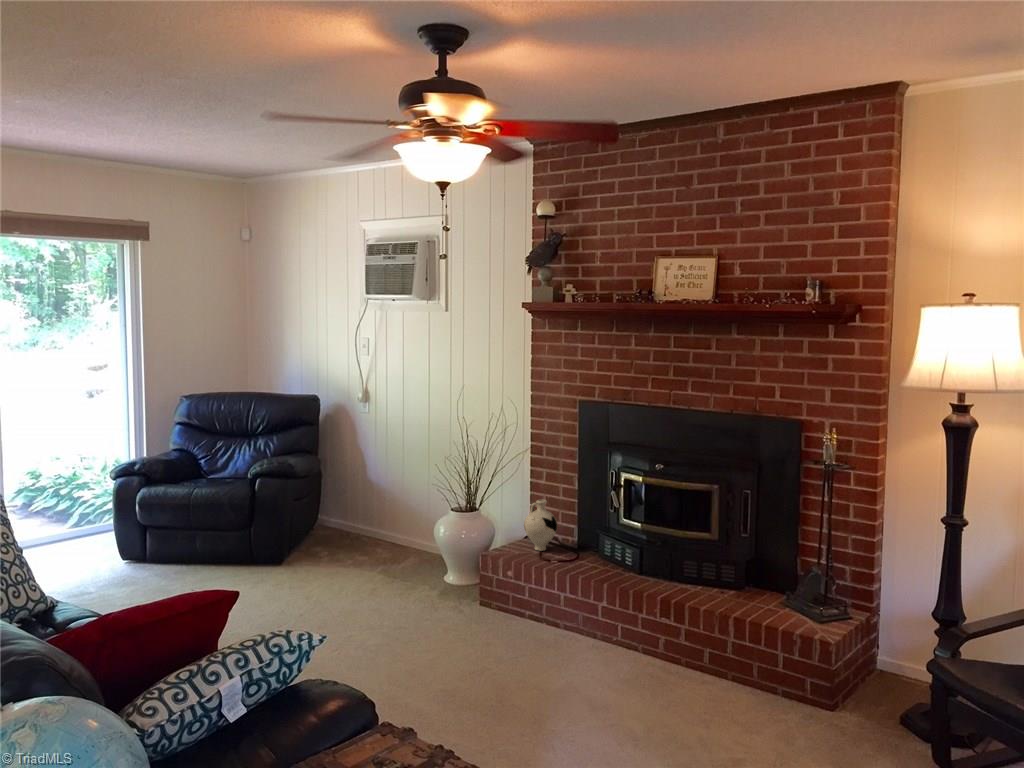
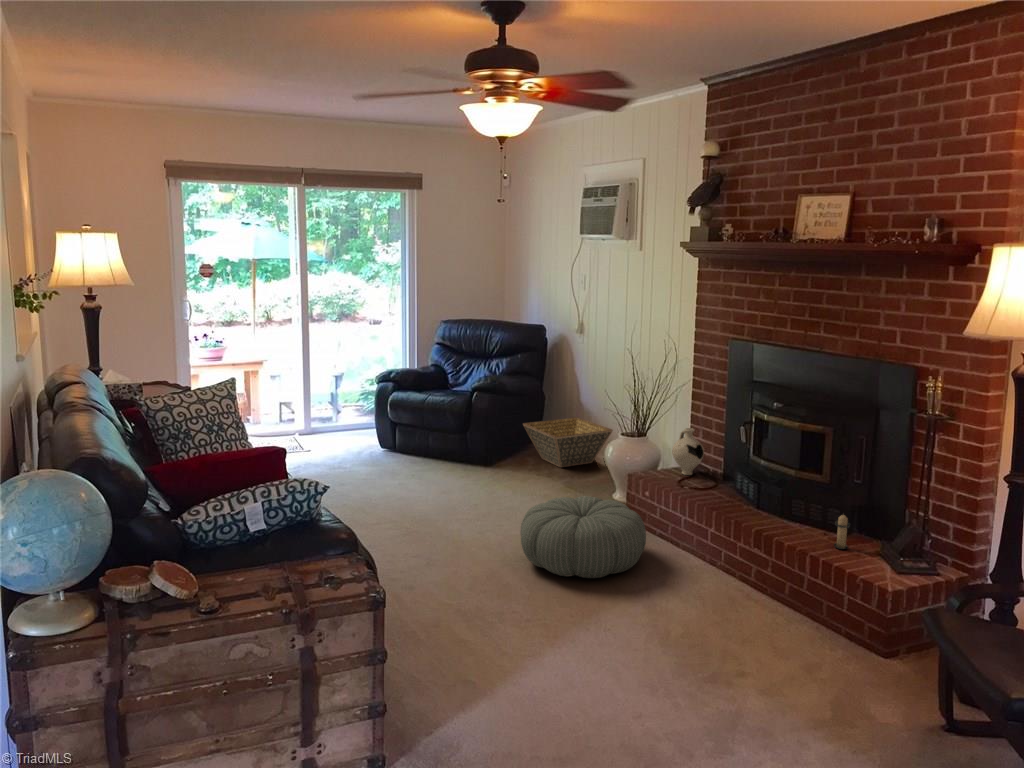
basket: none [311,498,418,558] -> present [523,417,613,467]
candle: none [743,572,763,611] -> present [834,514,850,549]
pouf: none [395,589,544,690] -> present [520,496,646,578]

